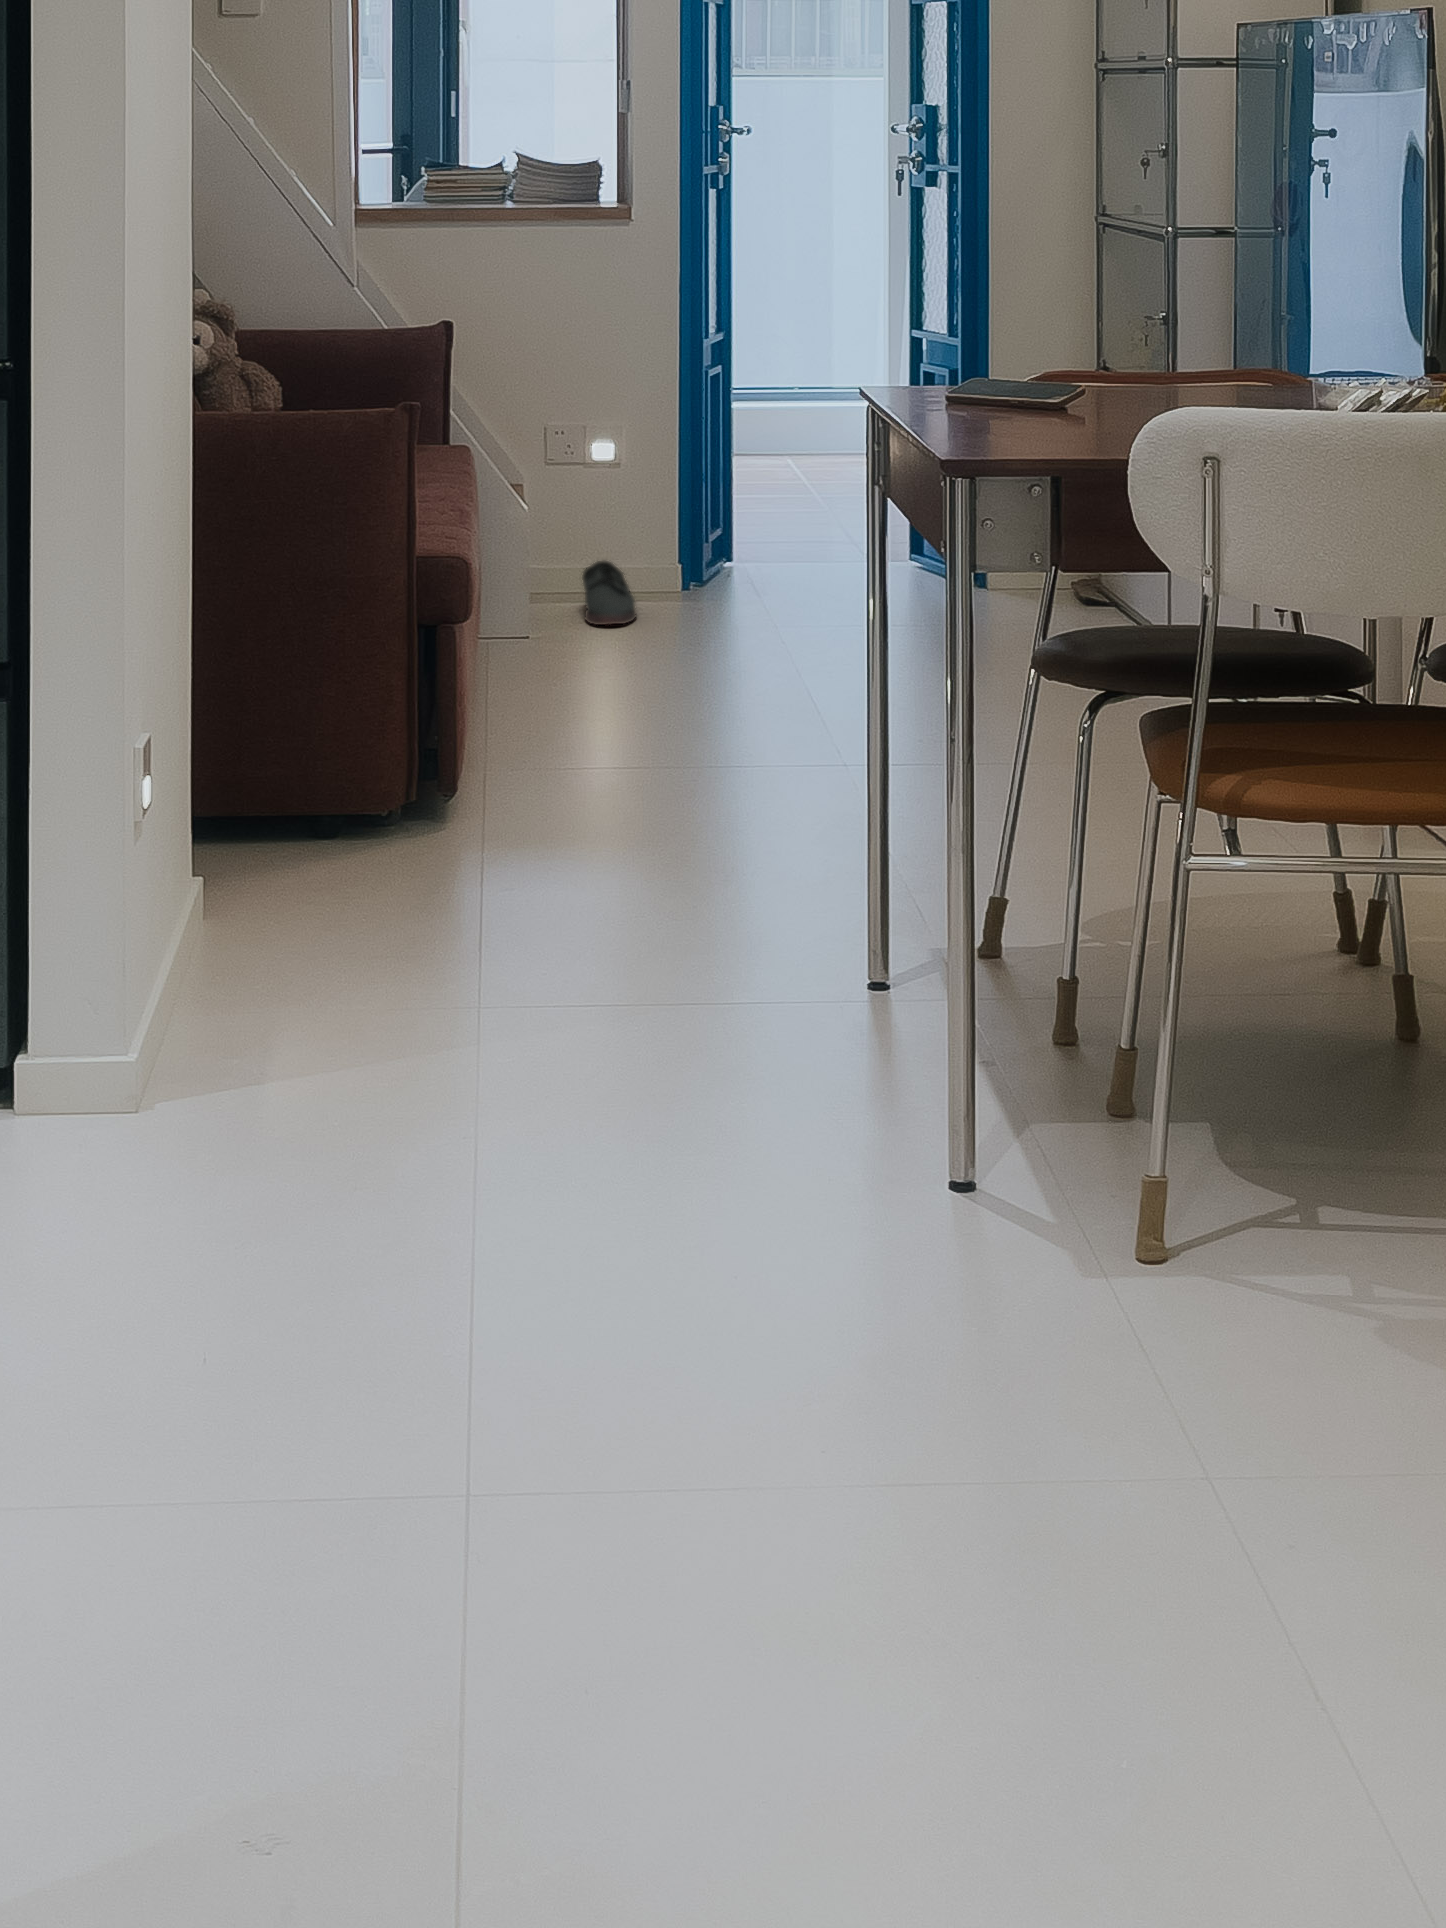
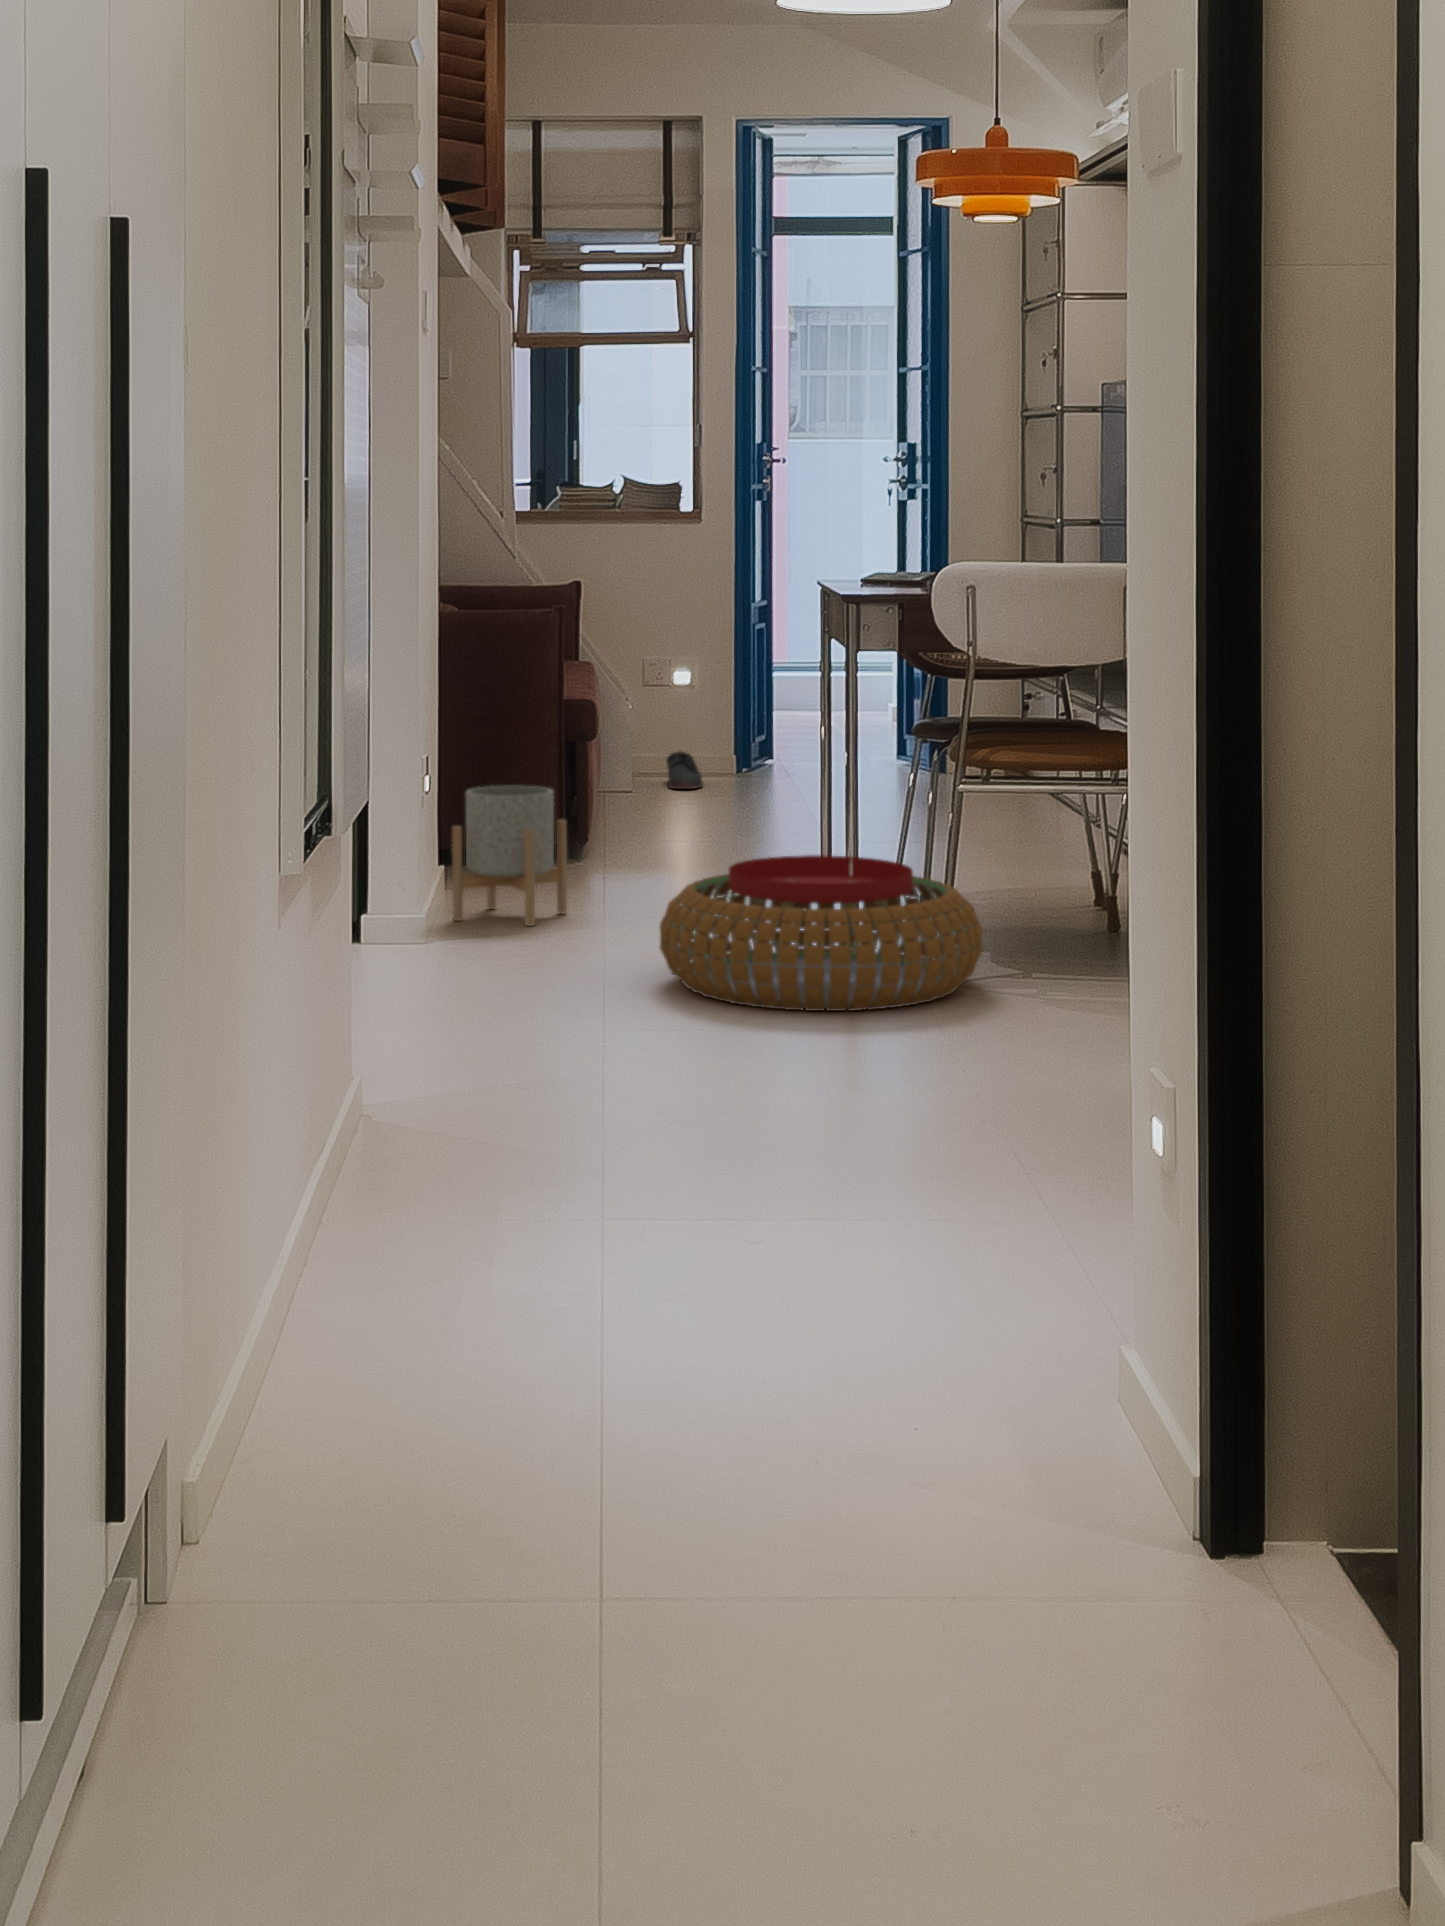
planter: none [181,775,401,1072] -> present [452,786,567,926]
pouf: none [577,1015,1281,1484] -> present [660,855,983,1011]

